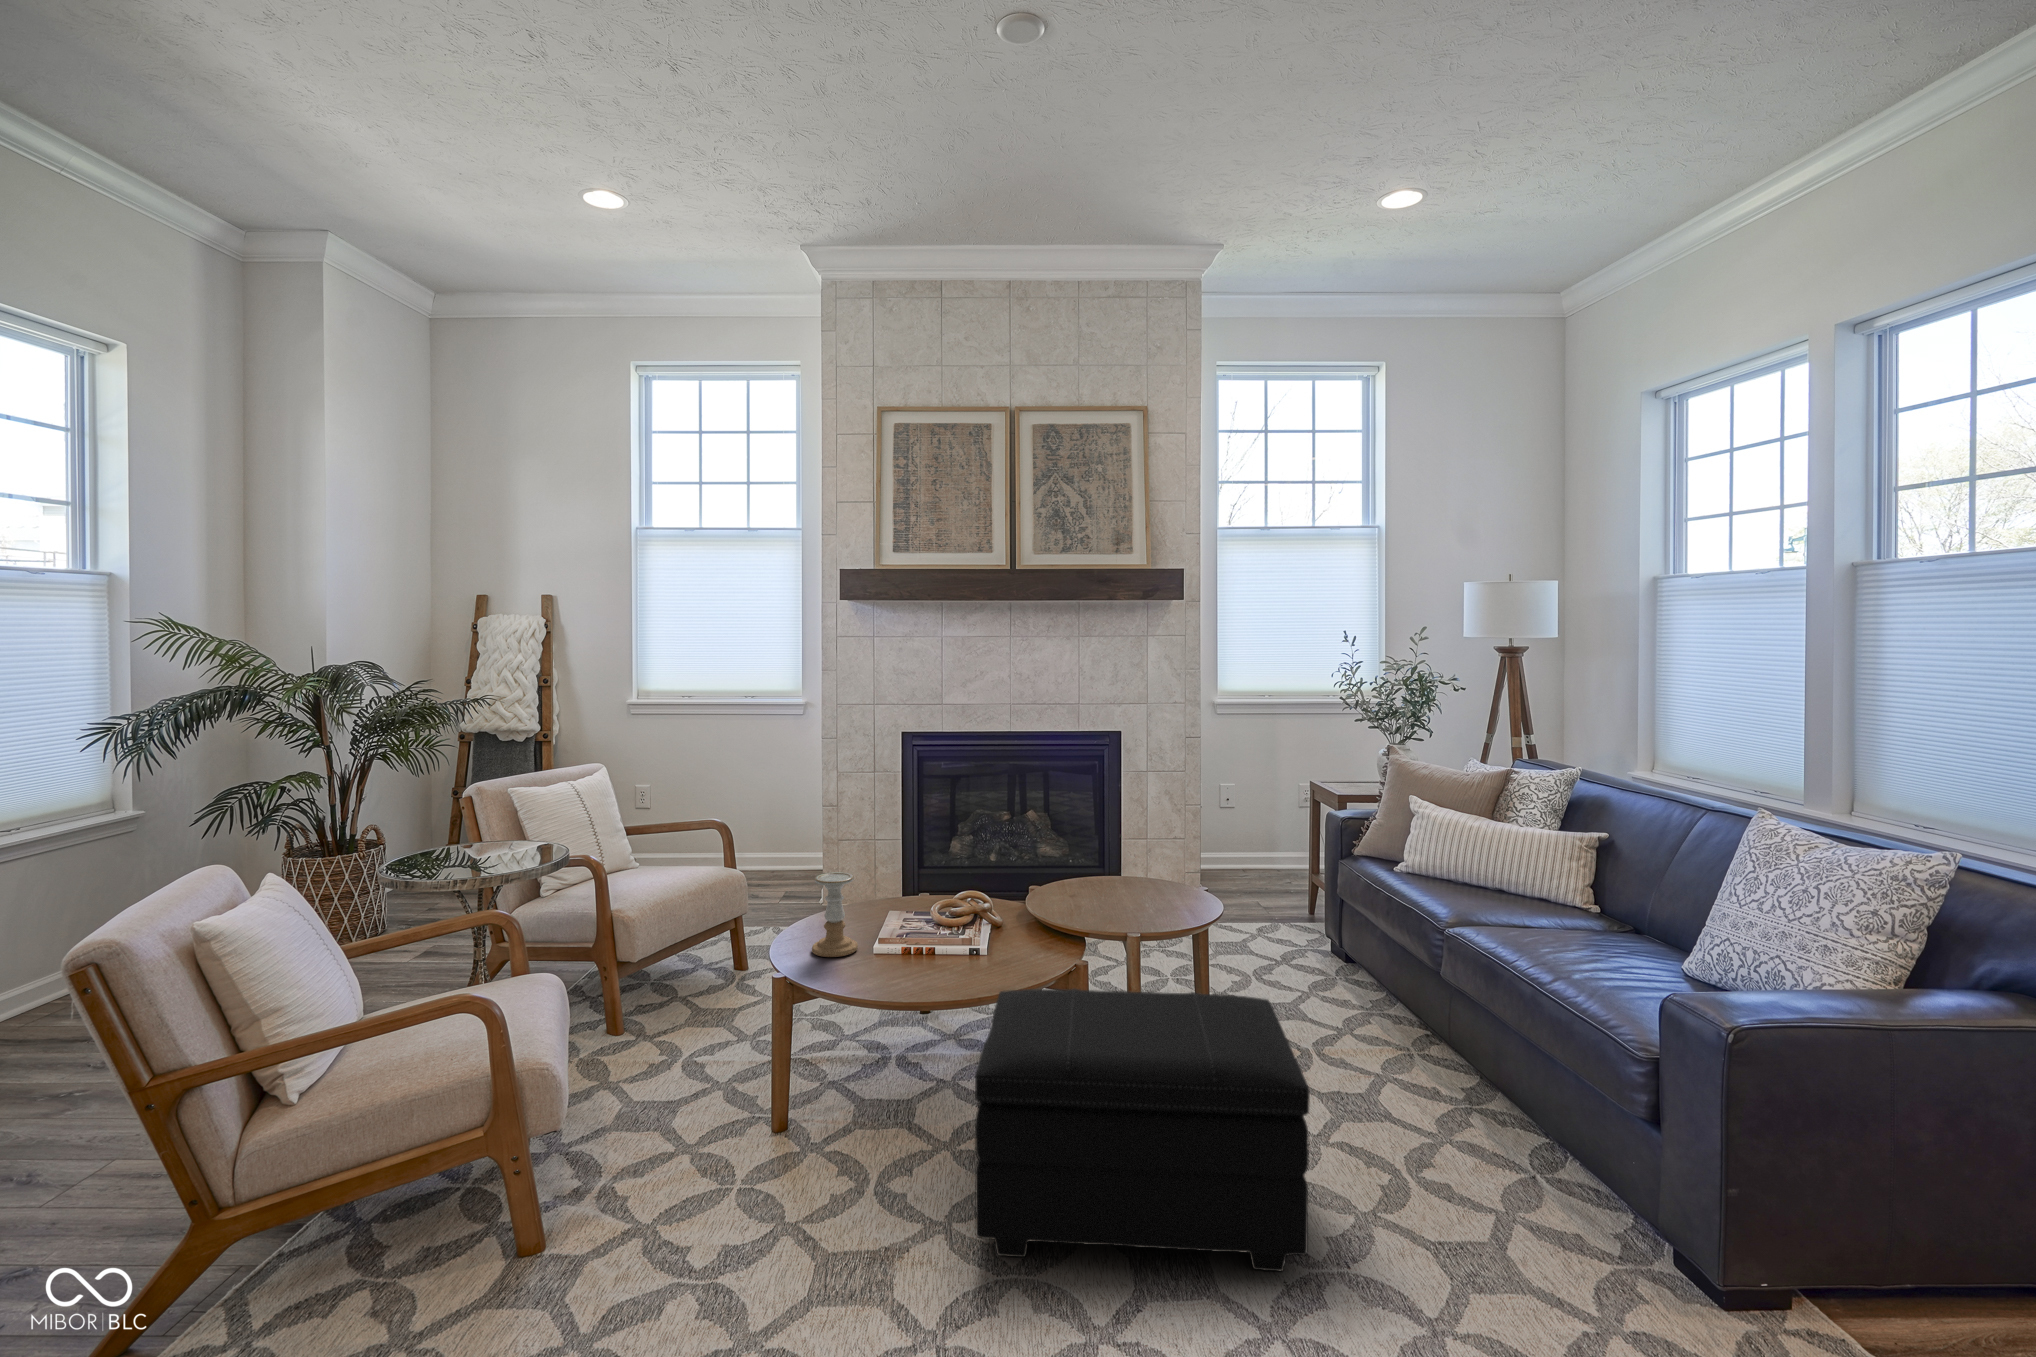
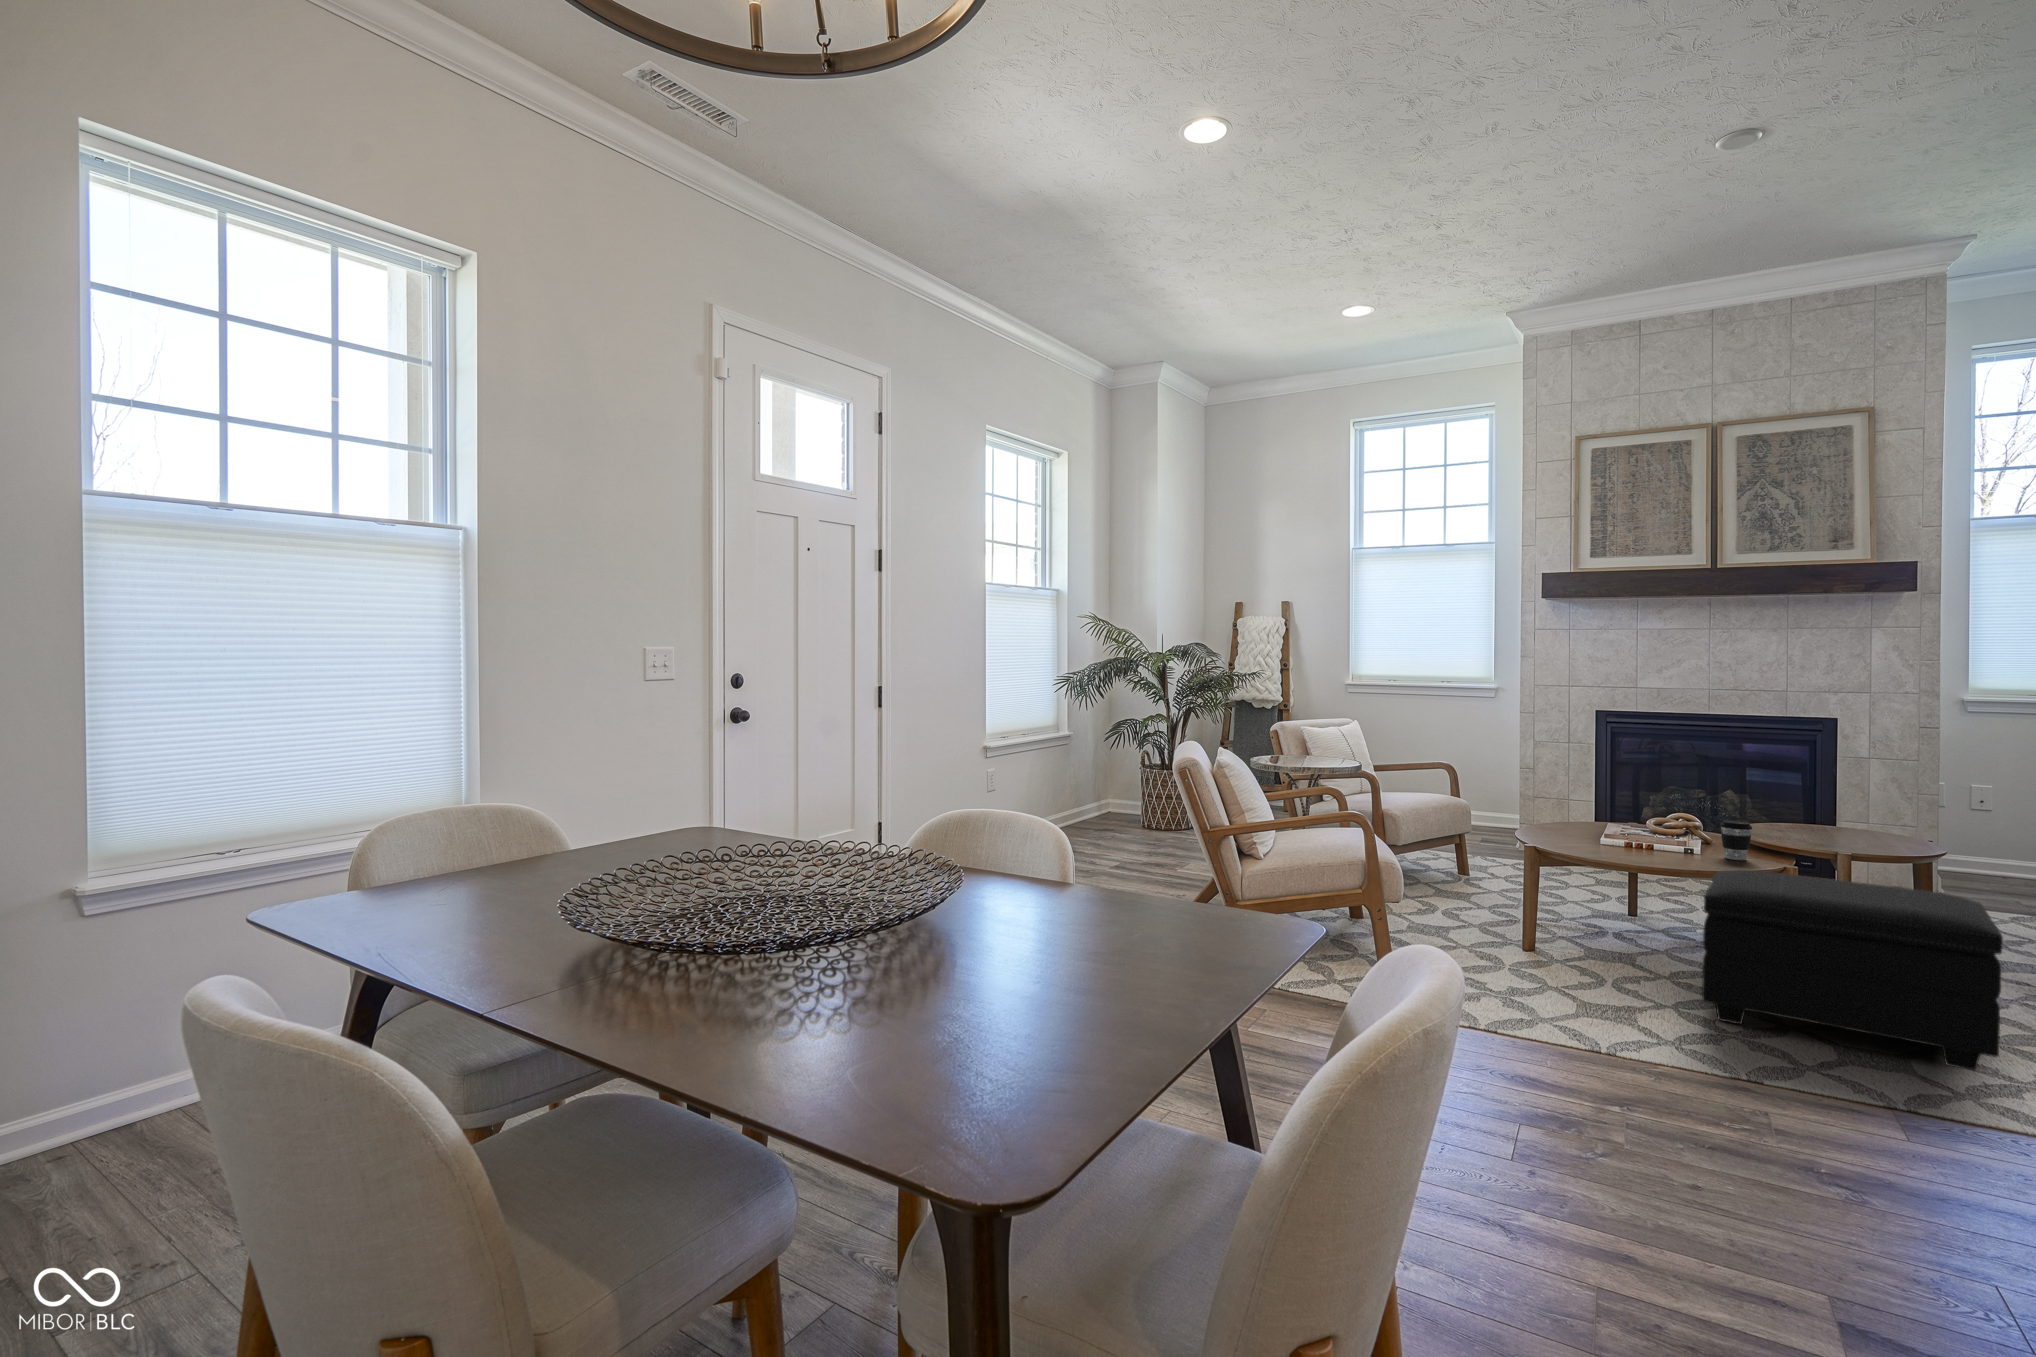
candle holder: present [812,872,858,957] -> none [1552,787,1588,843]
coffee cup: none [1008,903,1042,959] -> present [1720,820,1752,860]

